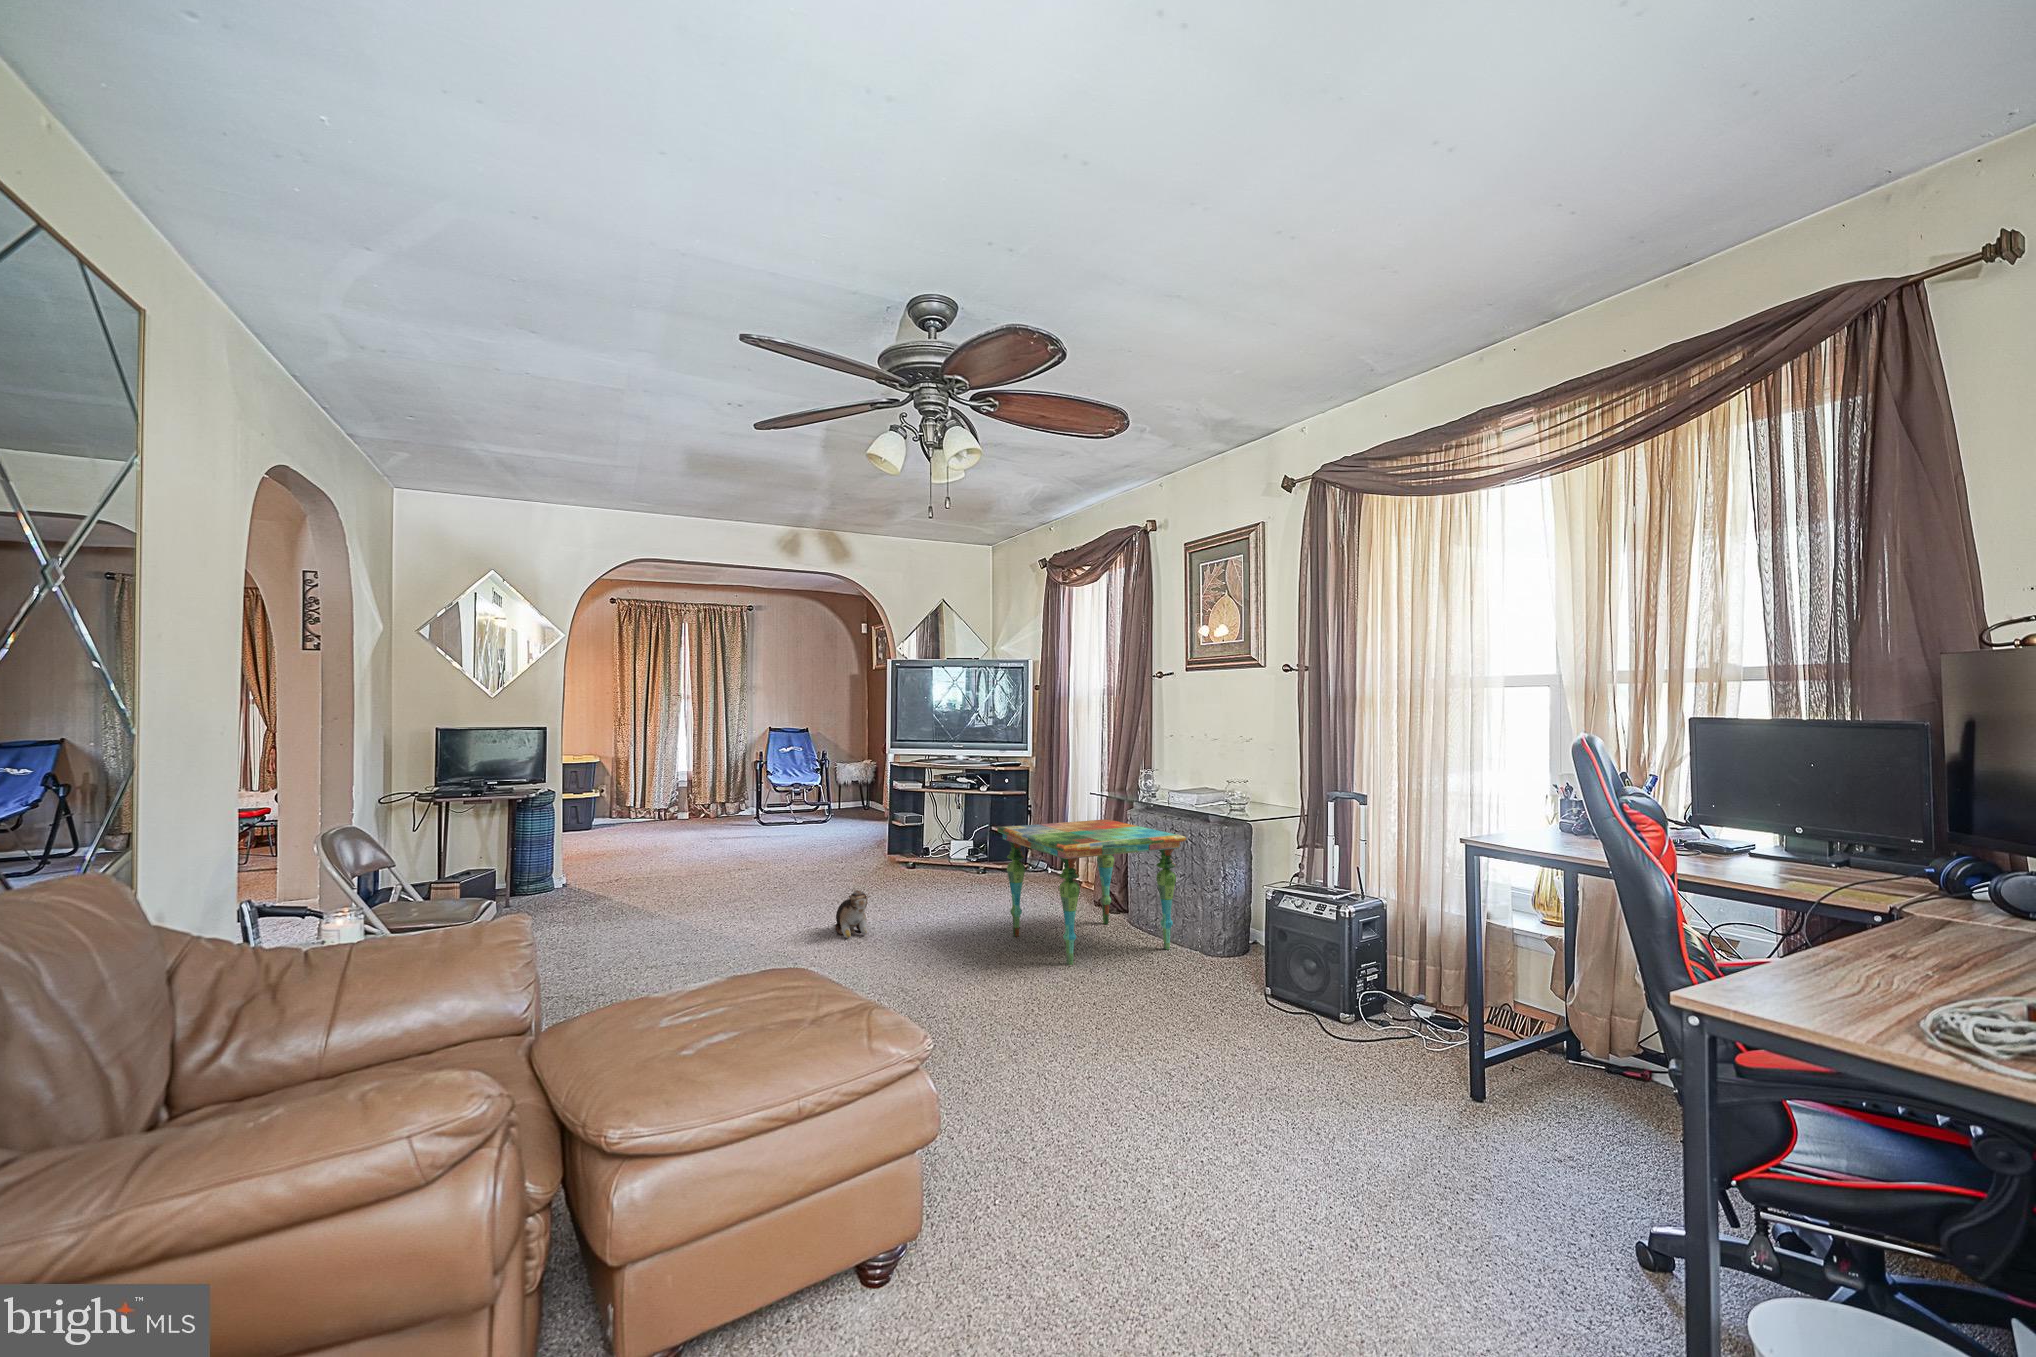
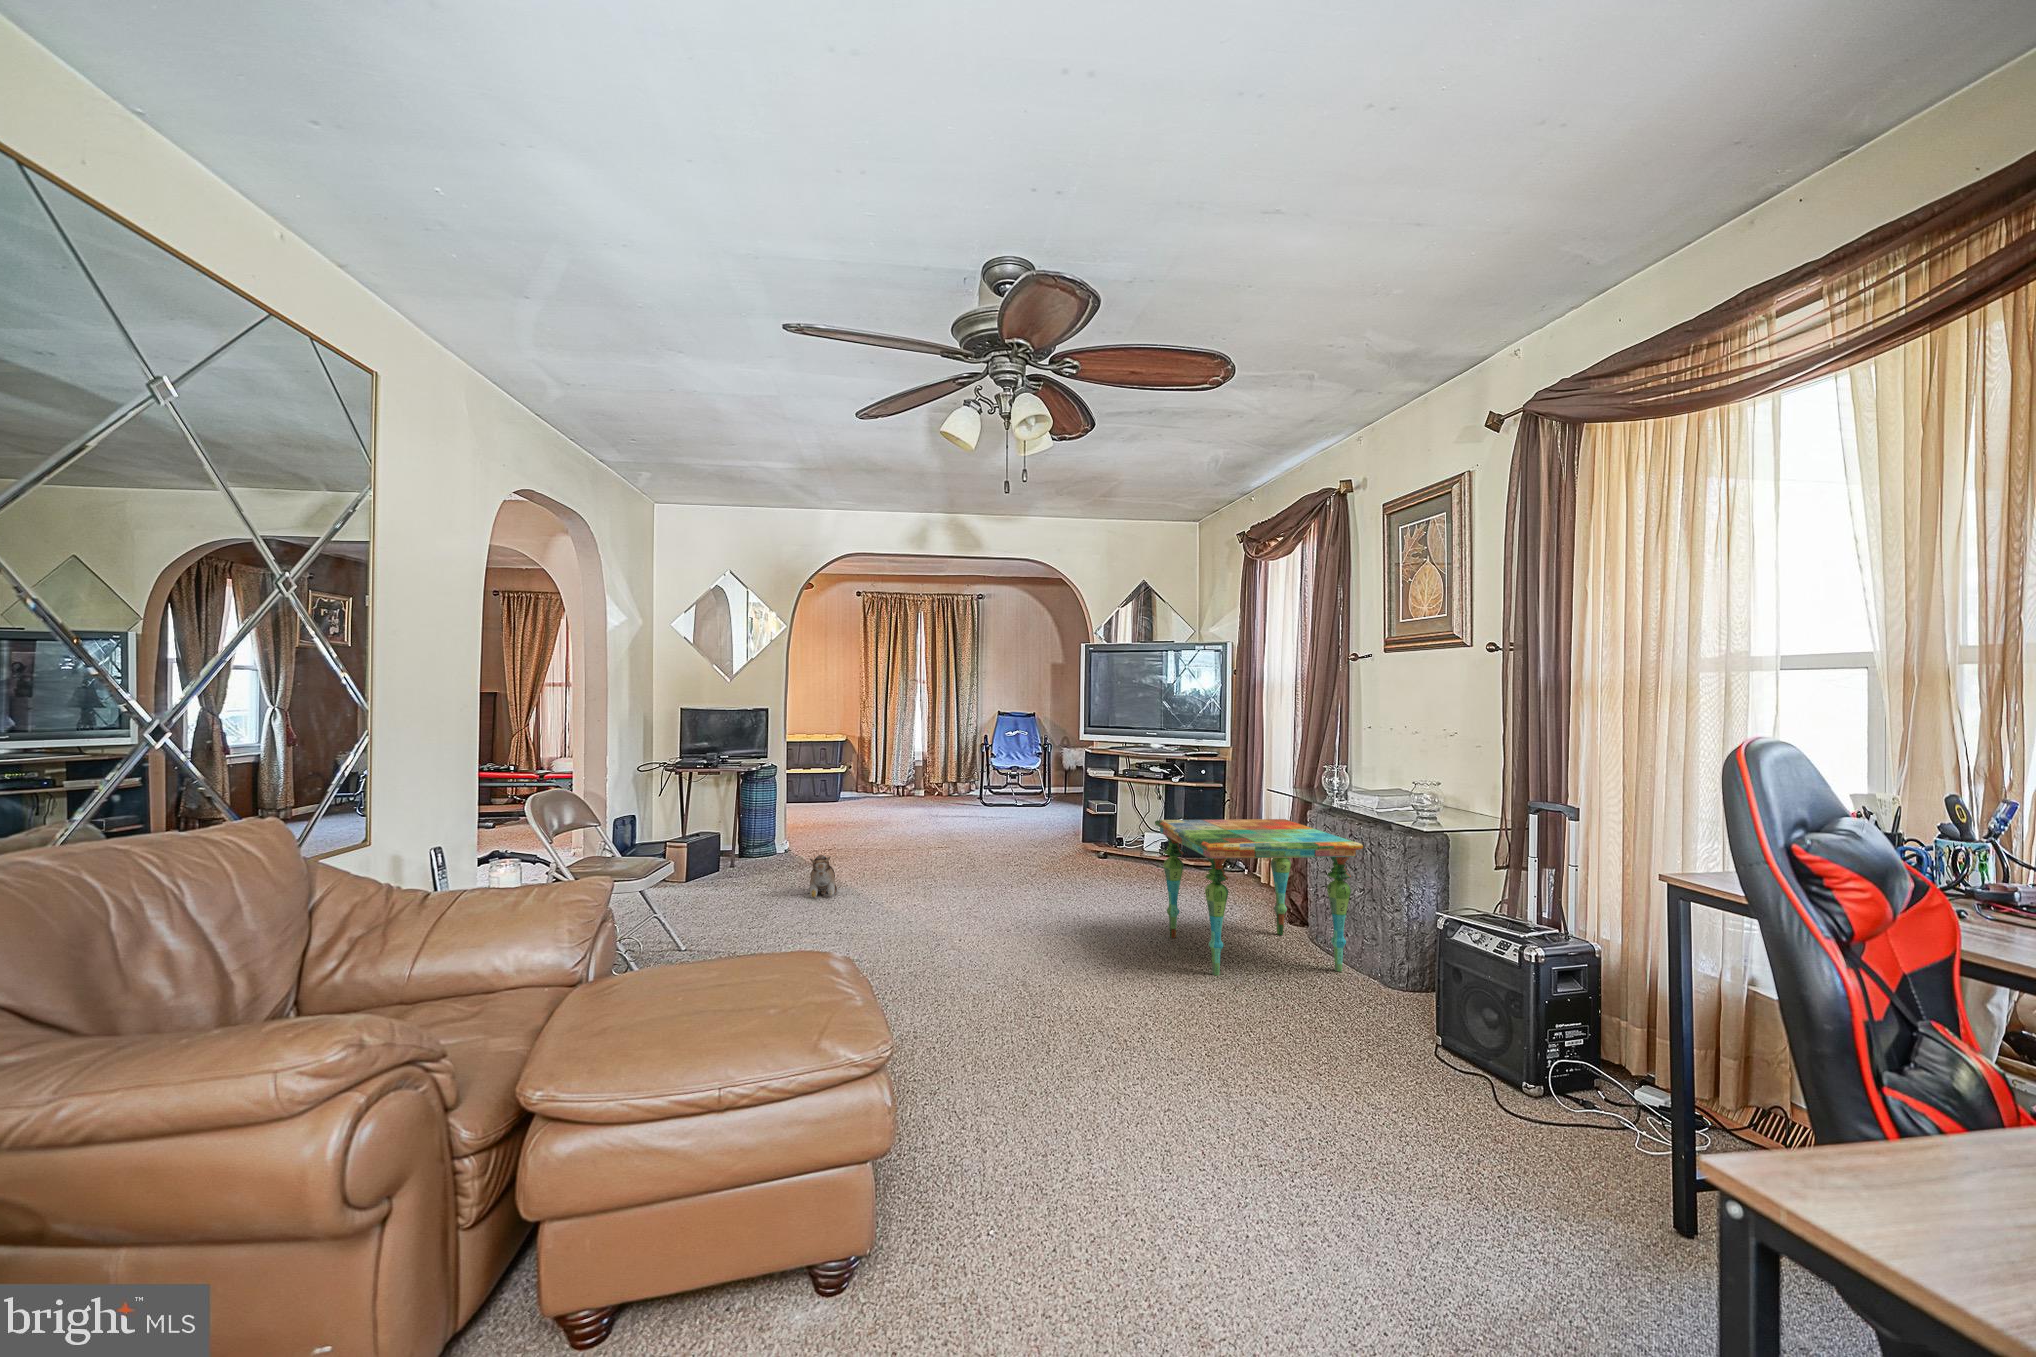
plush toy: present [835,890,869,938] -> present [810,855,837,898]

